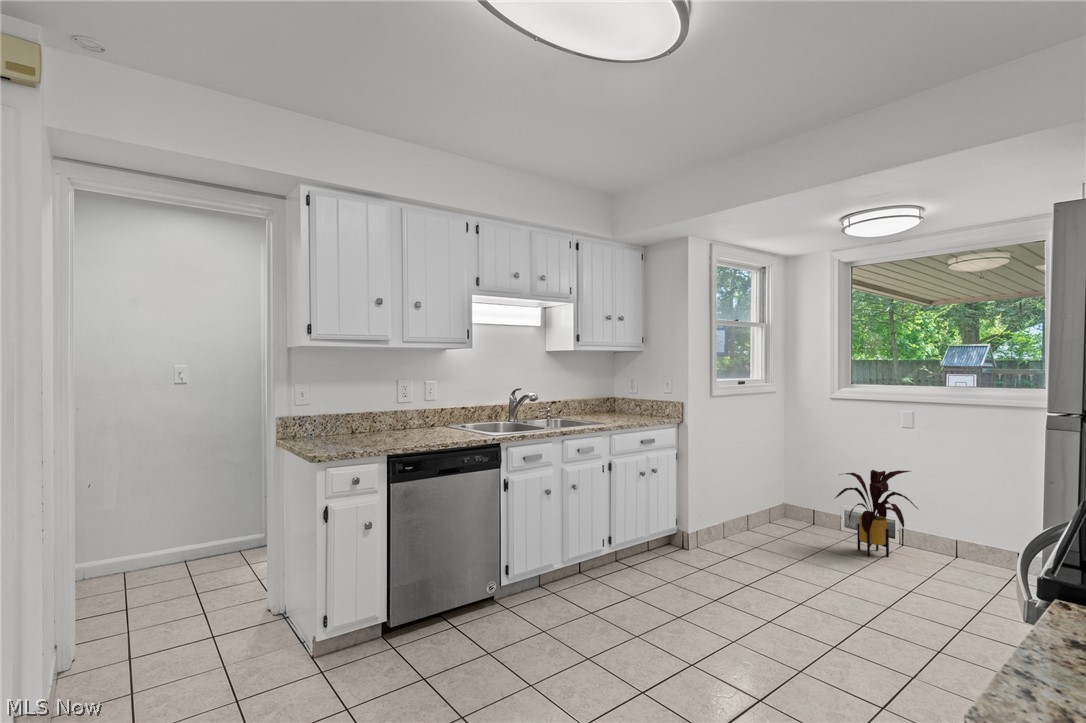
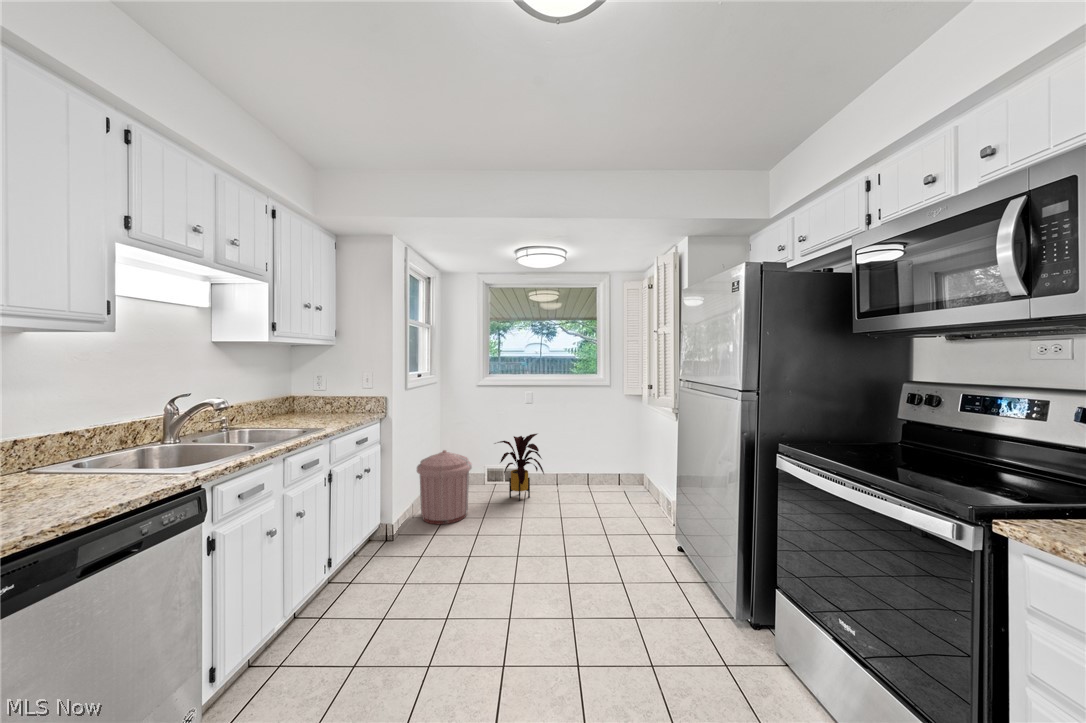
trash can: none [724,469,790,553] -> present [417,450,472,524]

